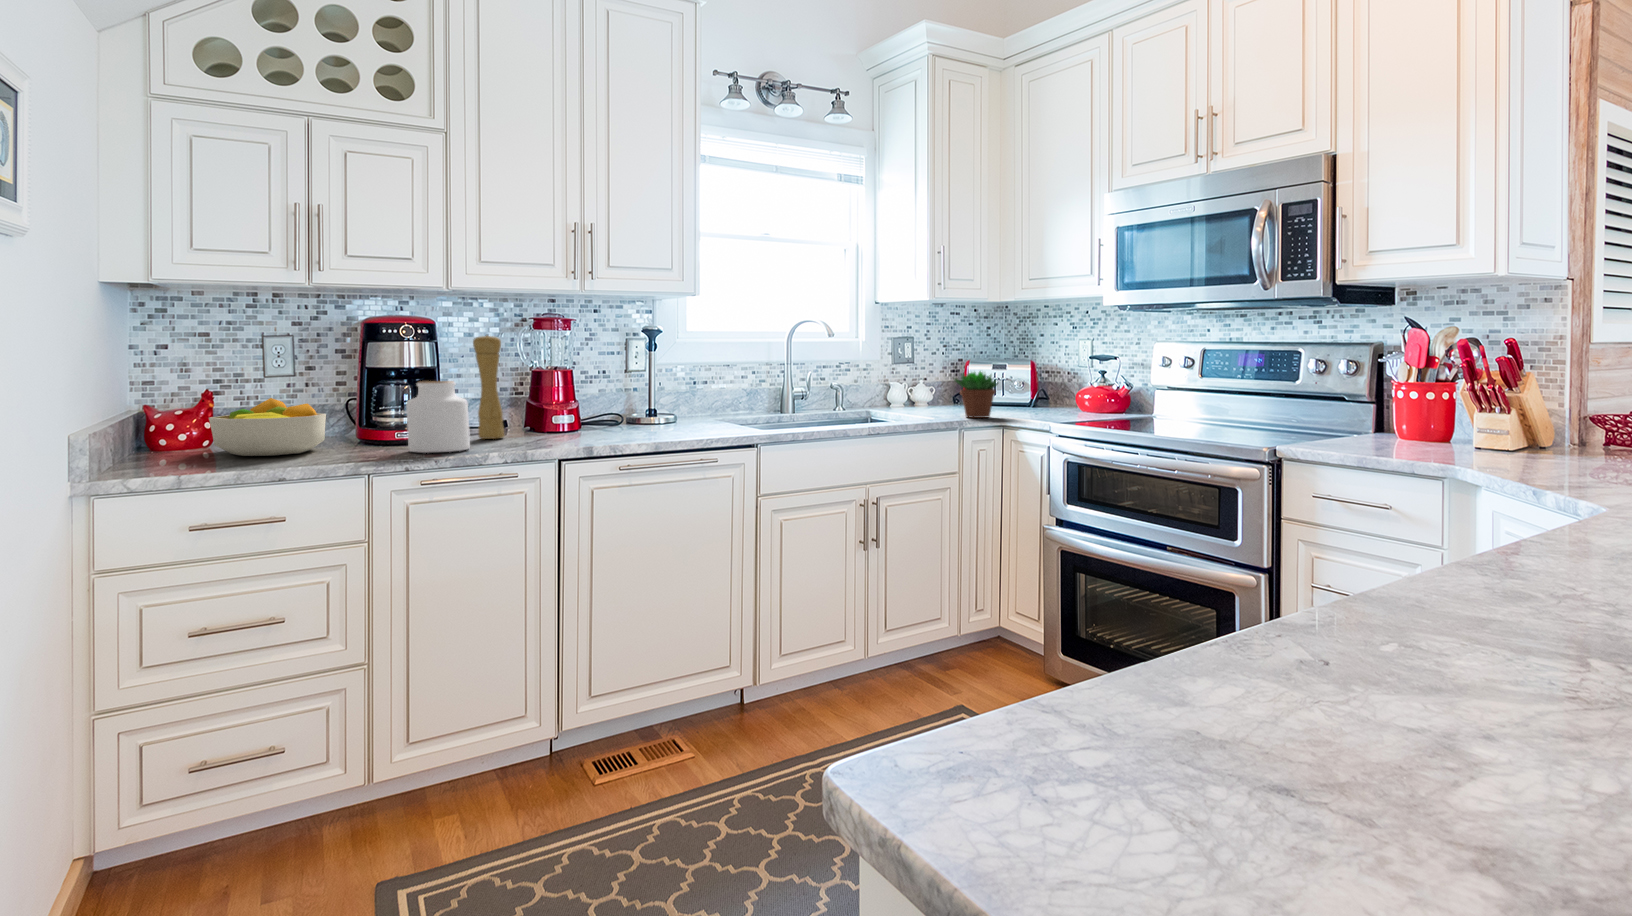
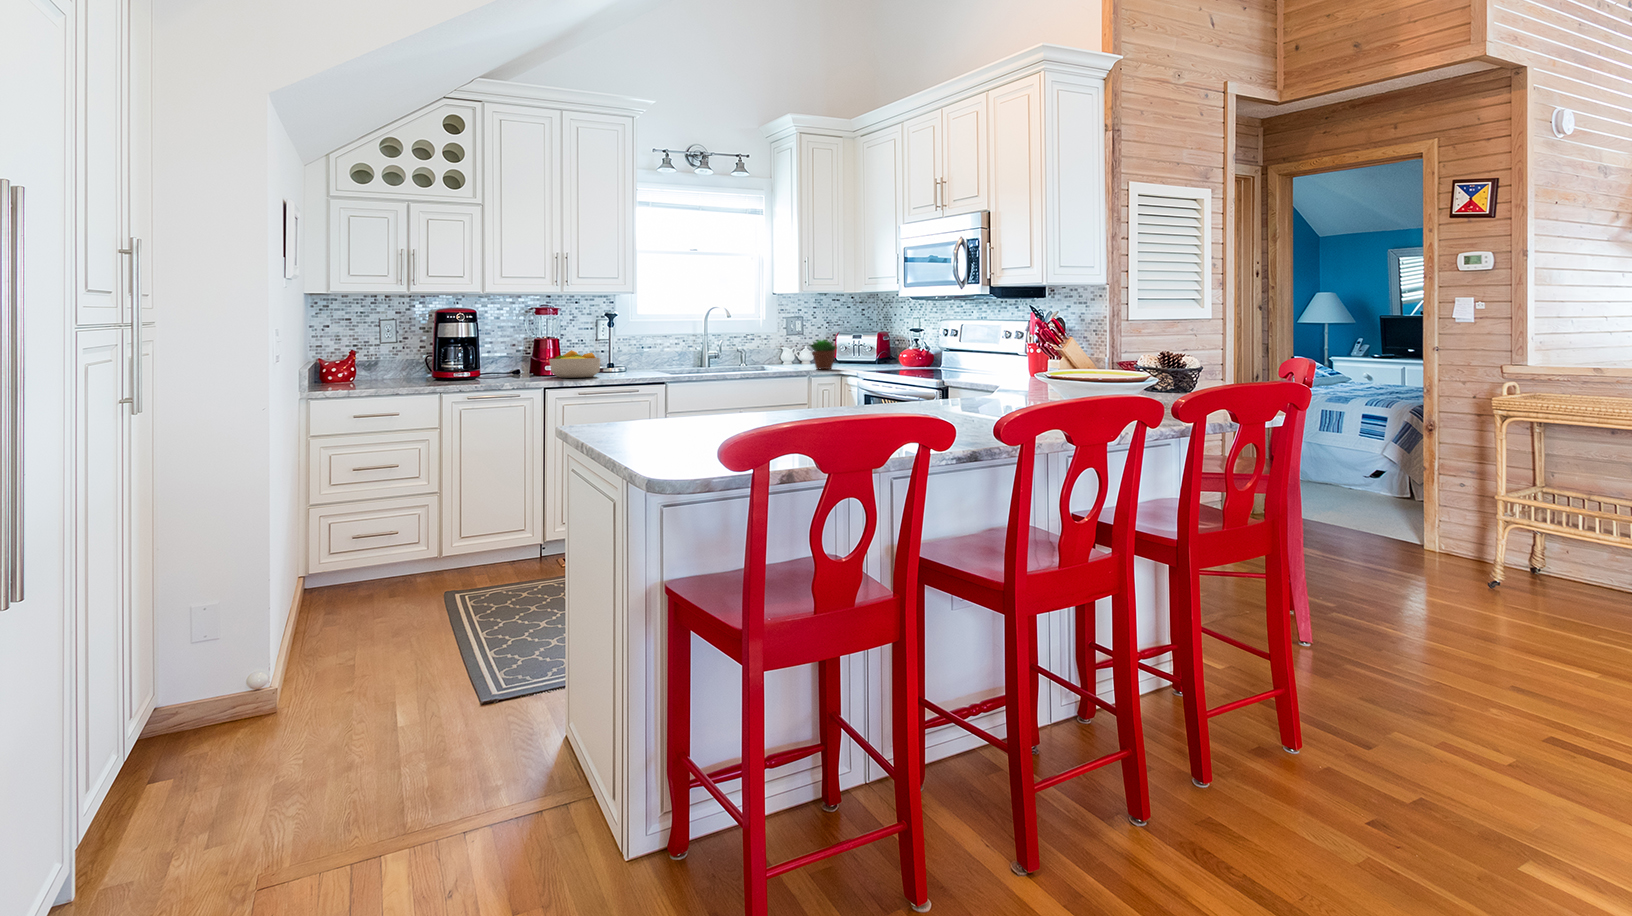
pepper mill: present [473,335,504,439] -> none [497,318,516,378]
jar: present [406,381,470,453] -> none [460,344,494,383]
fruit bowl: present [209,398,326,456] -> present [549,350,600,378]

